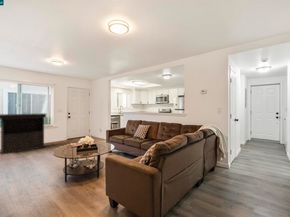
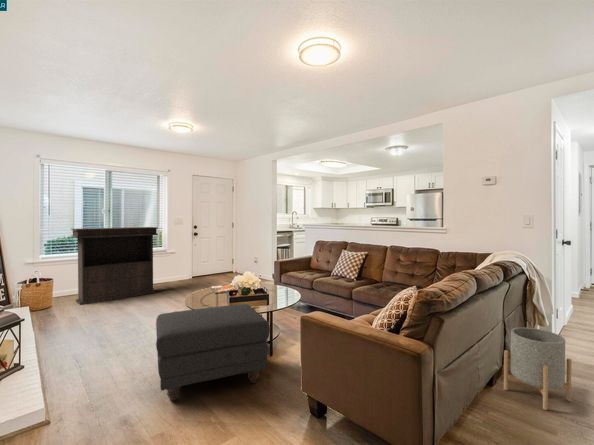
ottoman: none [28,152,92,204] -> present [156,304,270,401]
planter: none [203,160,231,198] -> present [504,327,572,410]

